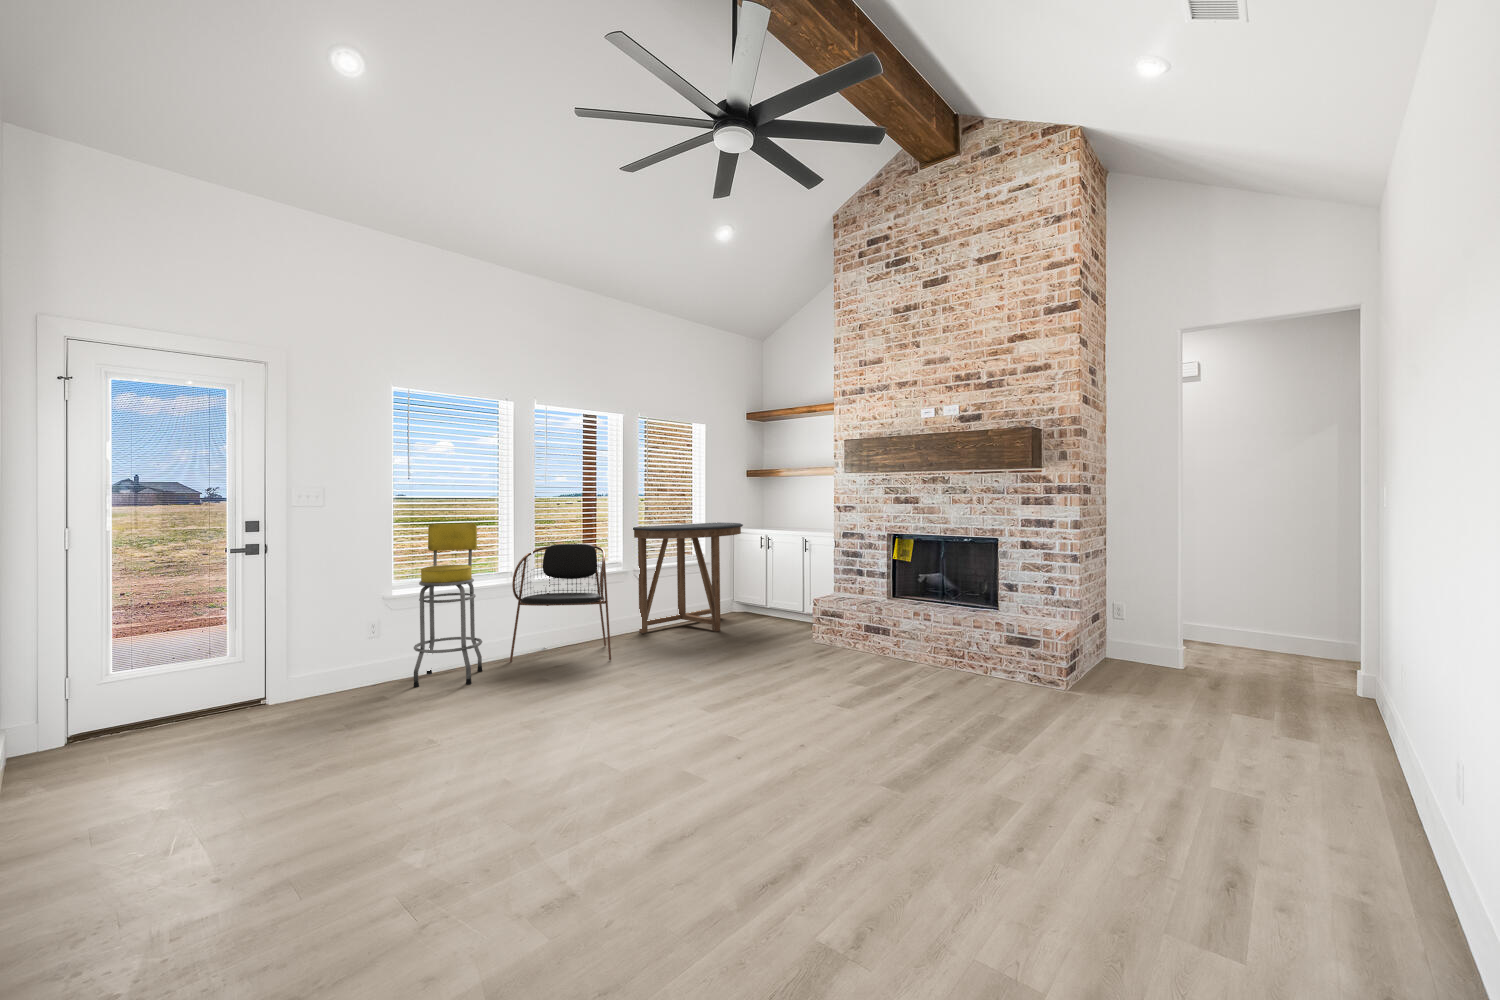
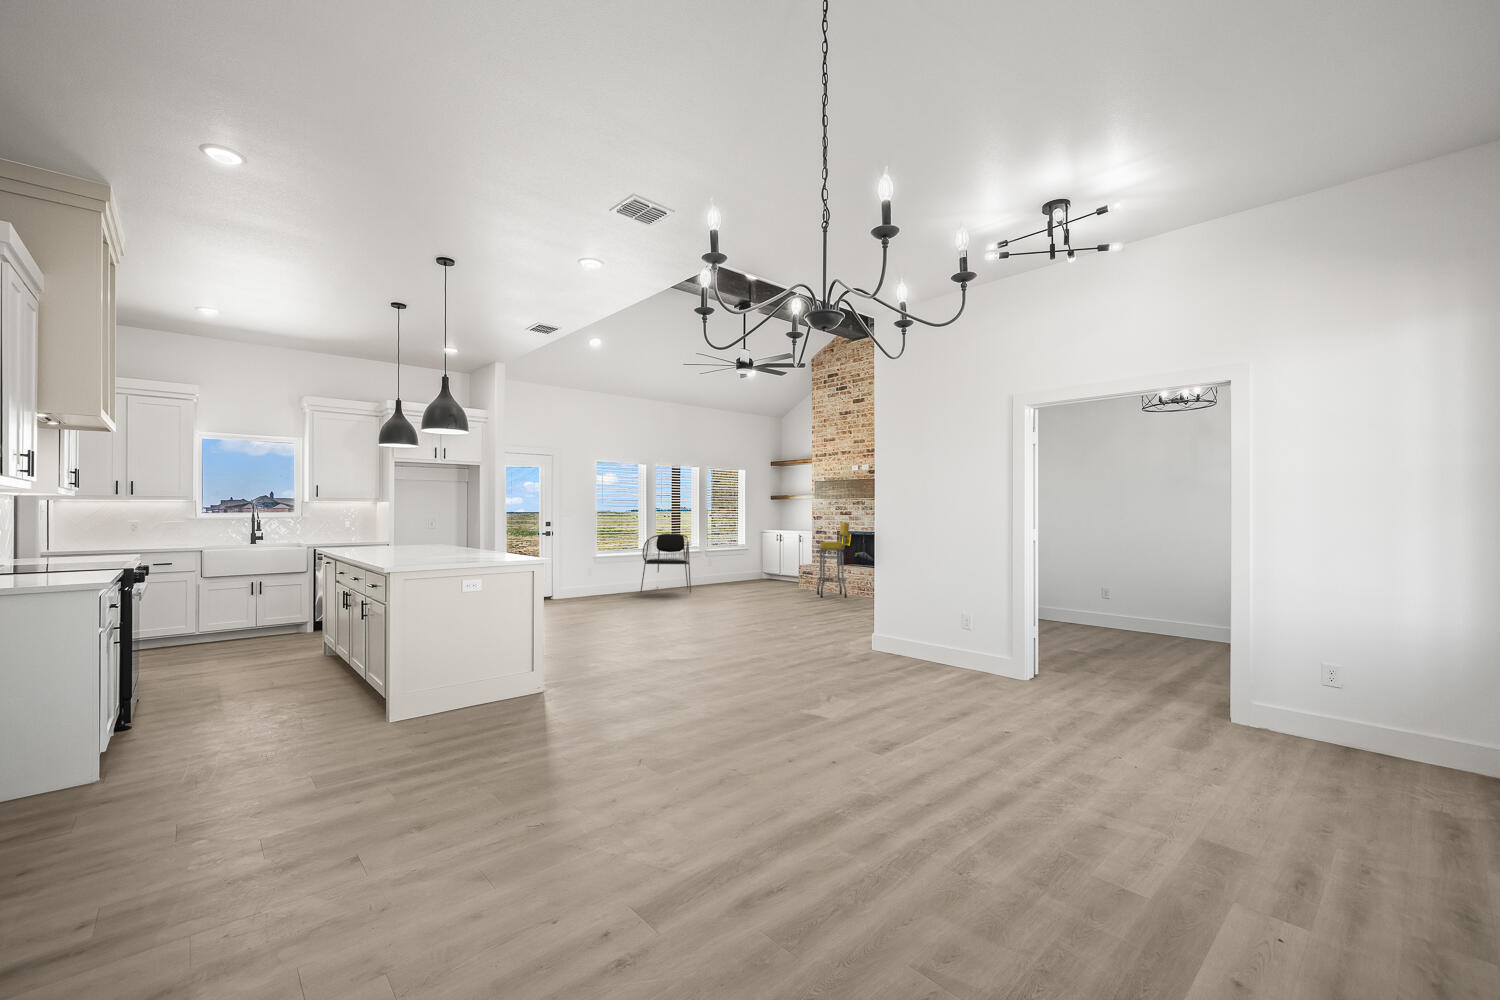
console table: present [633,522,743,633] -> none [703,525,766,585]
bar stool: present [413,523,482,687] -> present [817,522,849,598]

